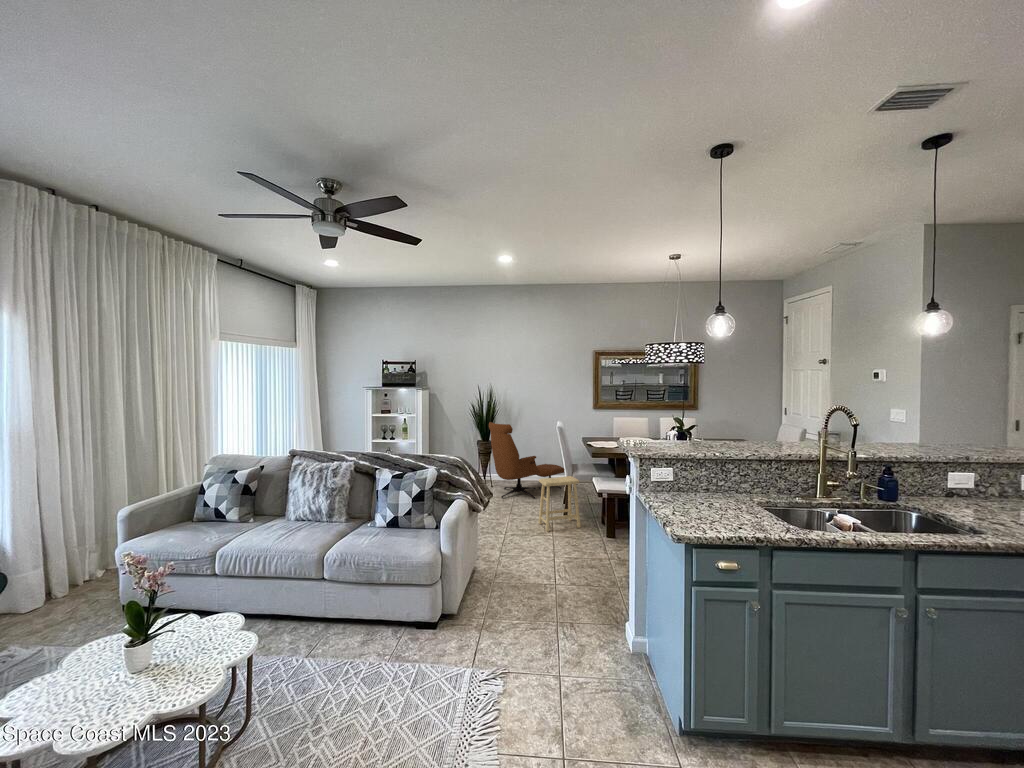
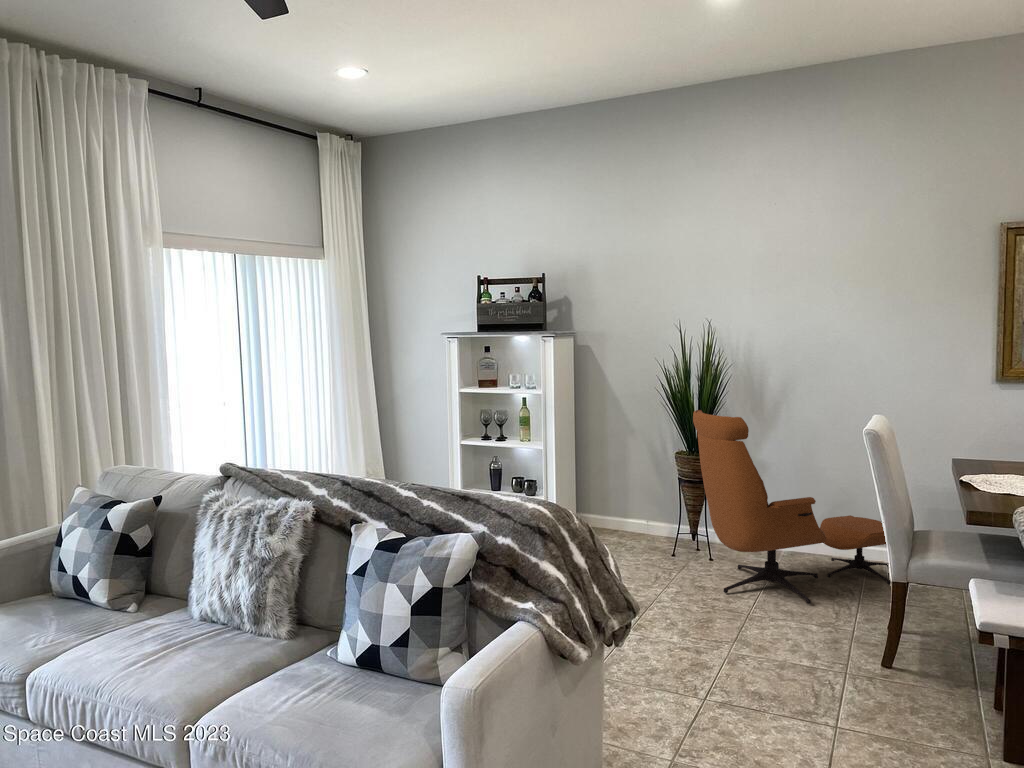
footstool: present [538,476,581,532] -> none [803,565,927,712]

